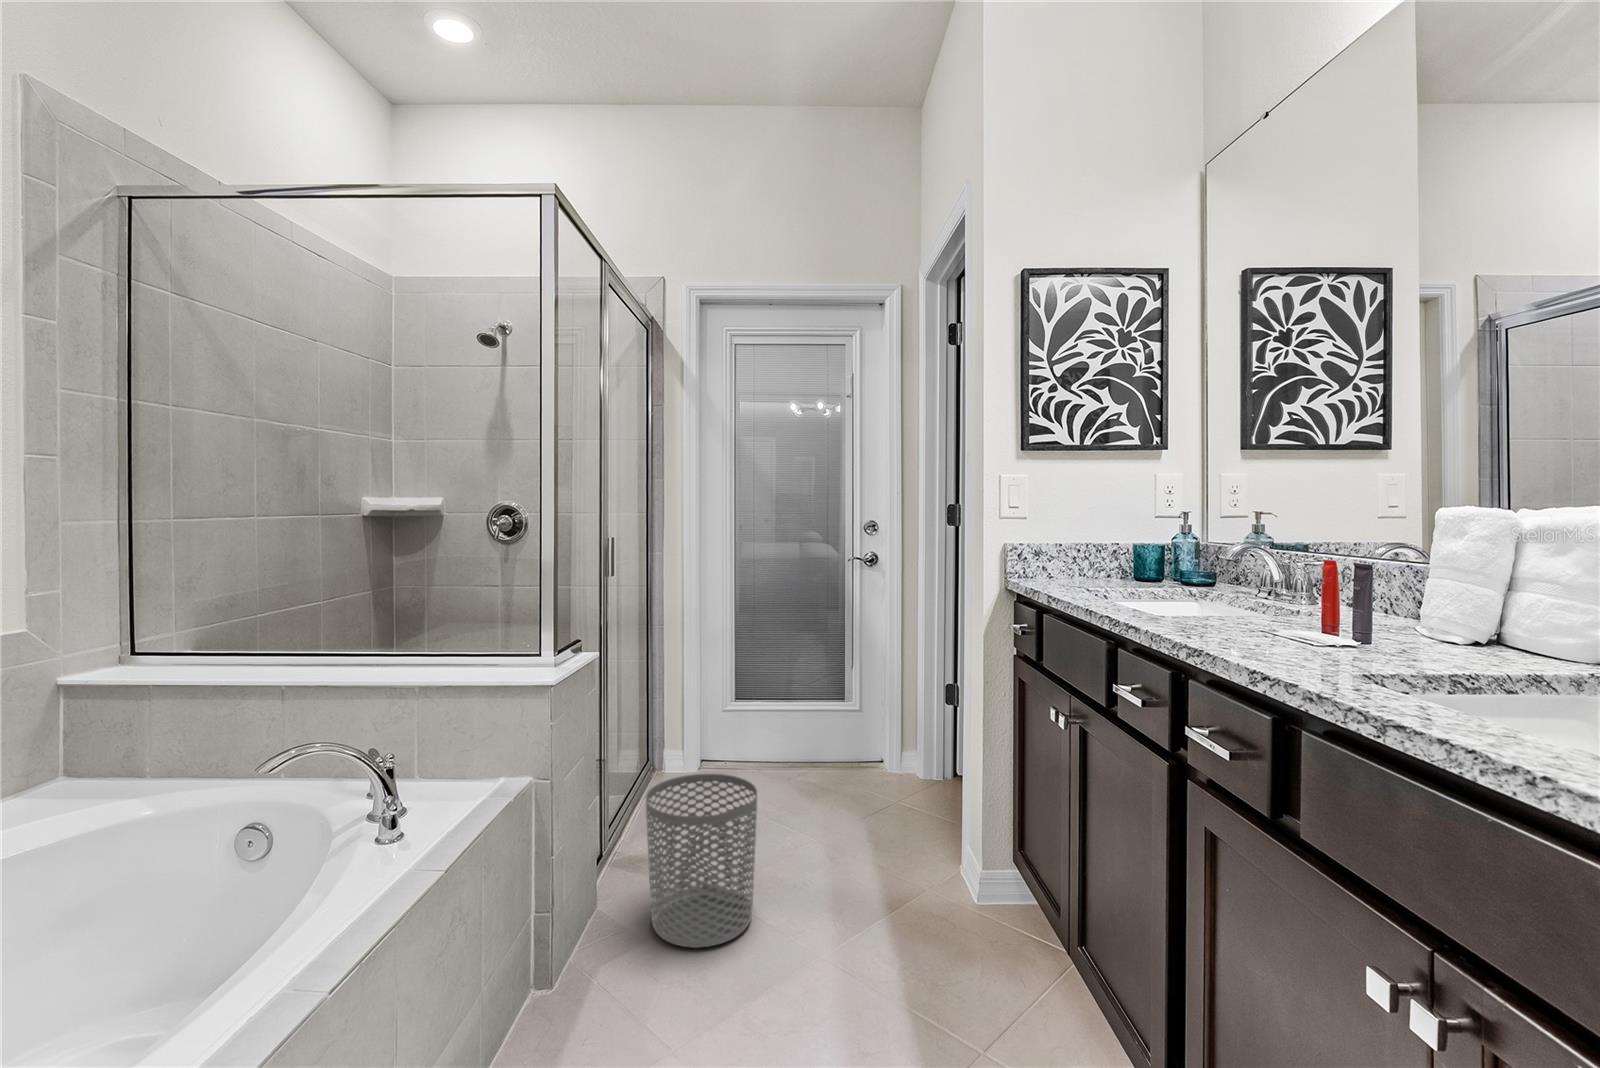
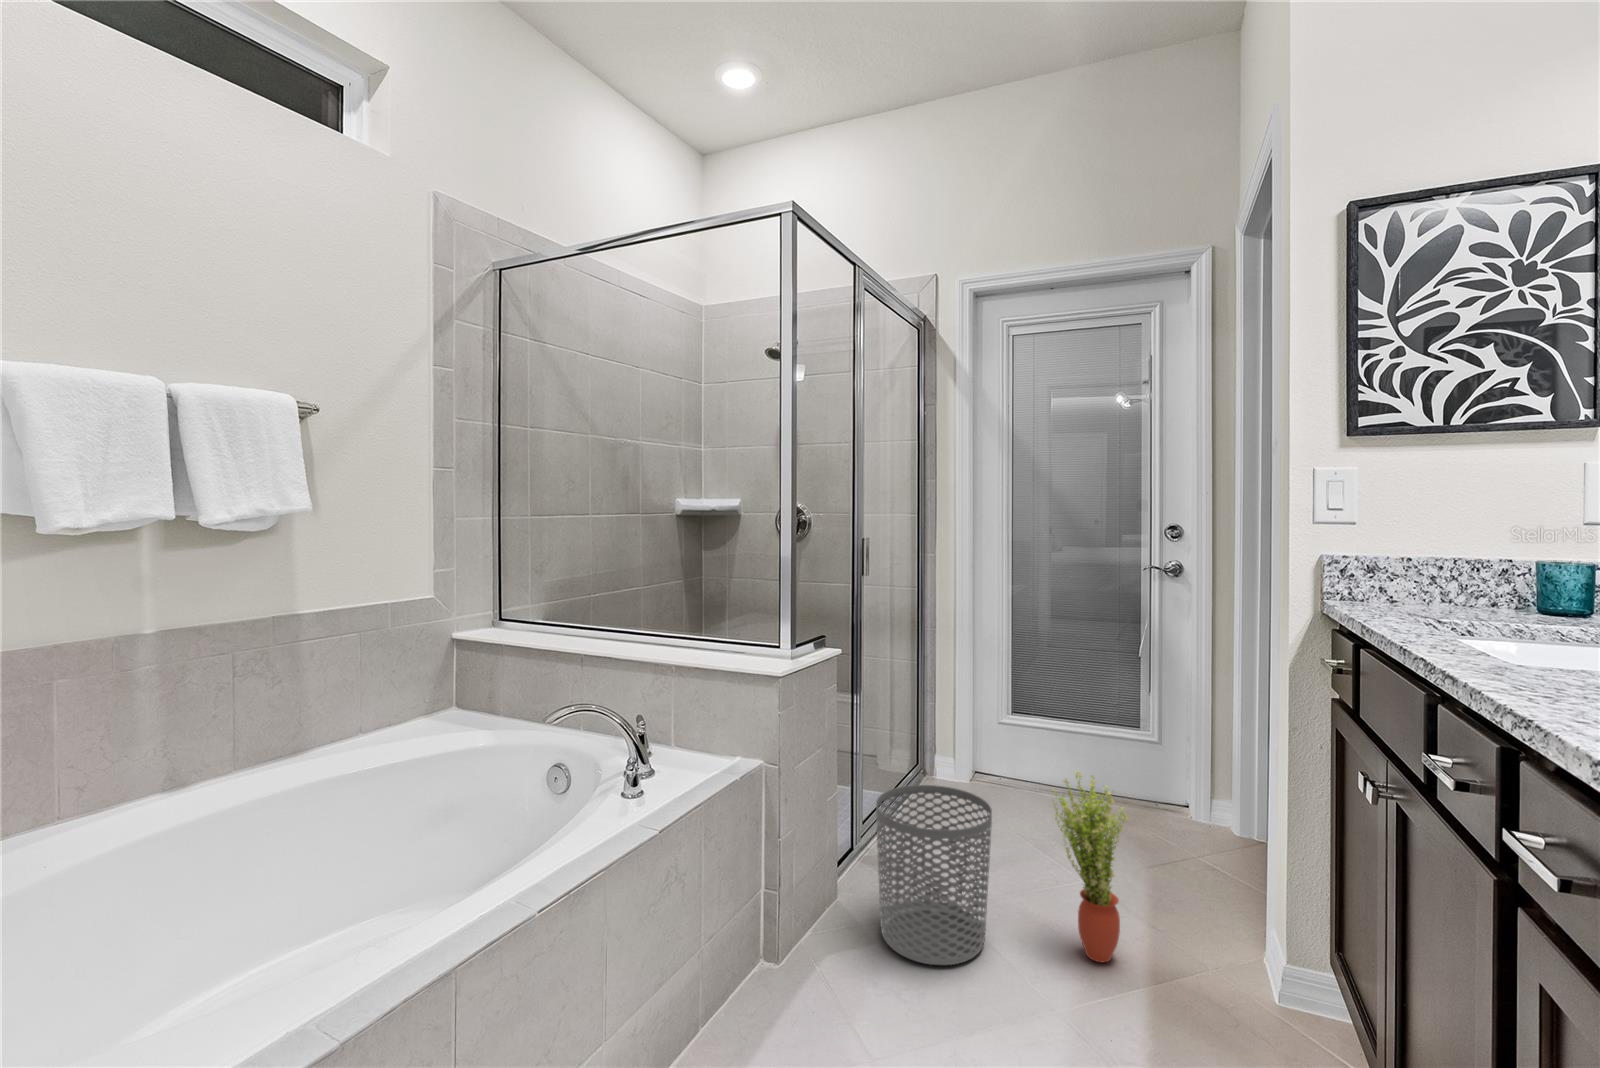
potted plant: none [805,739,871,905] -> present [1054,771,1128,962]

